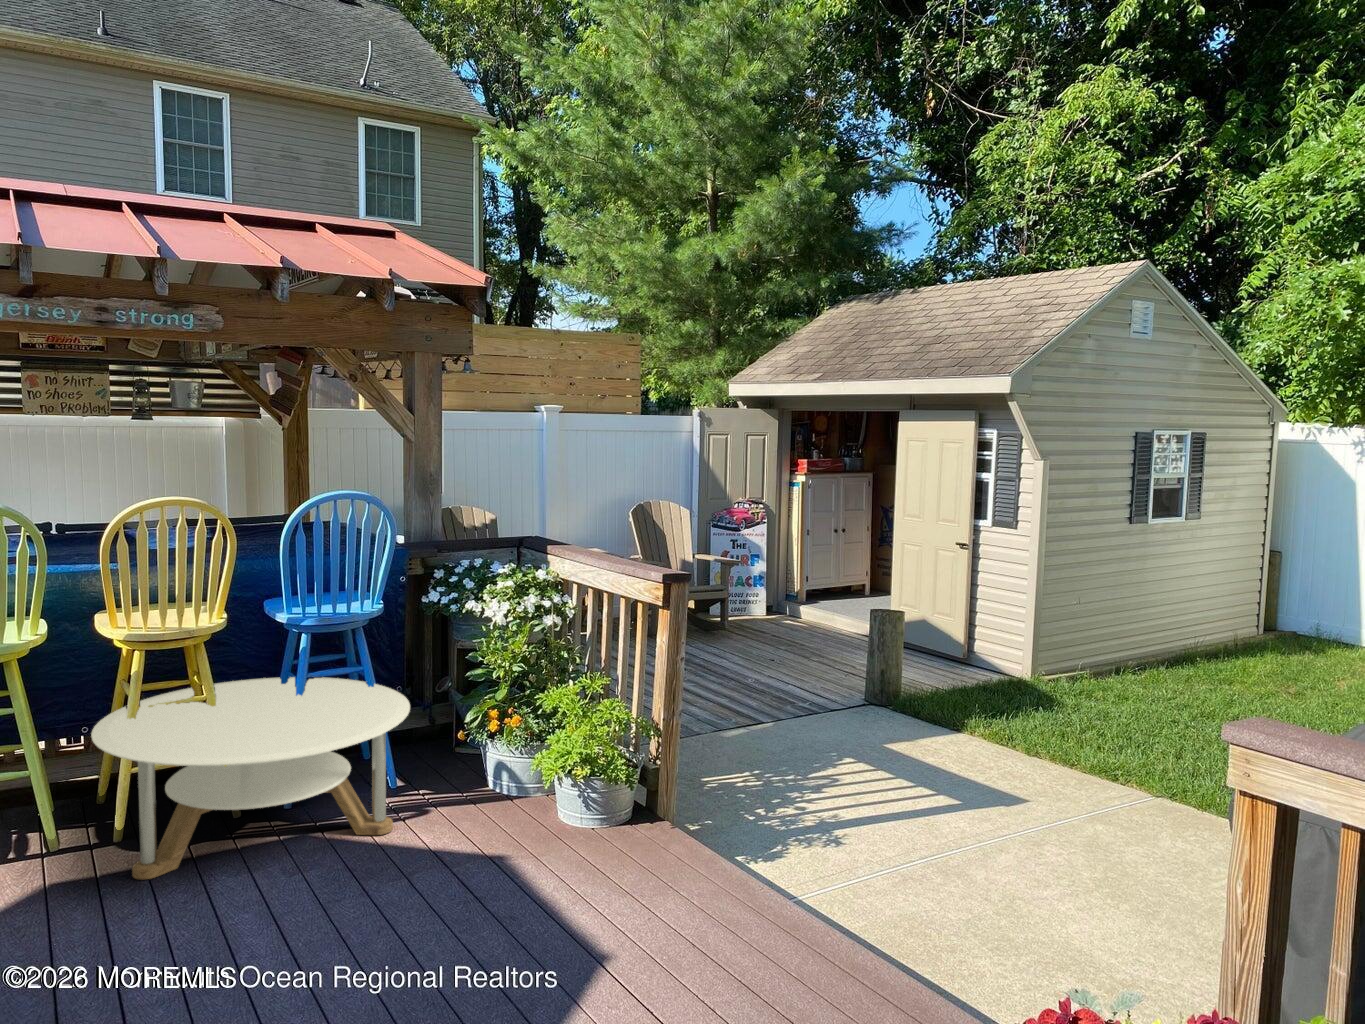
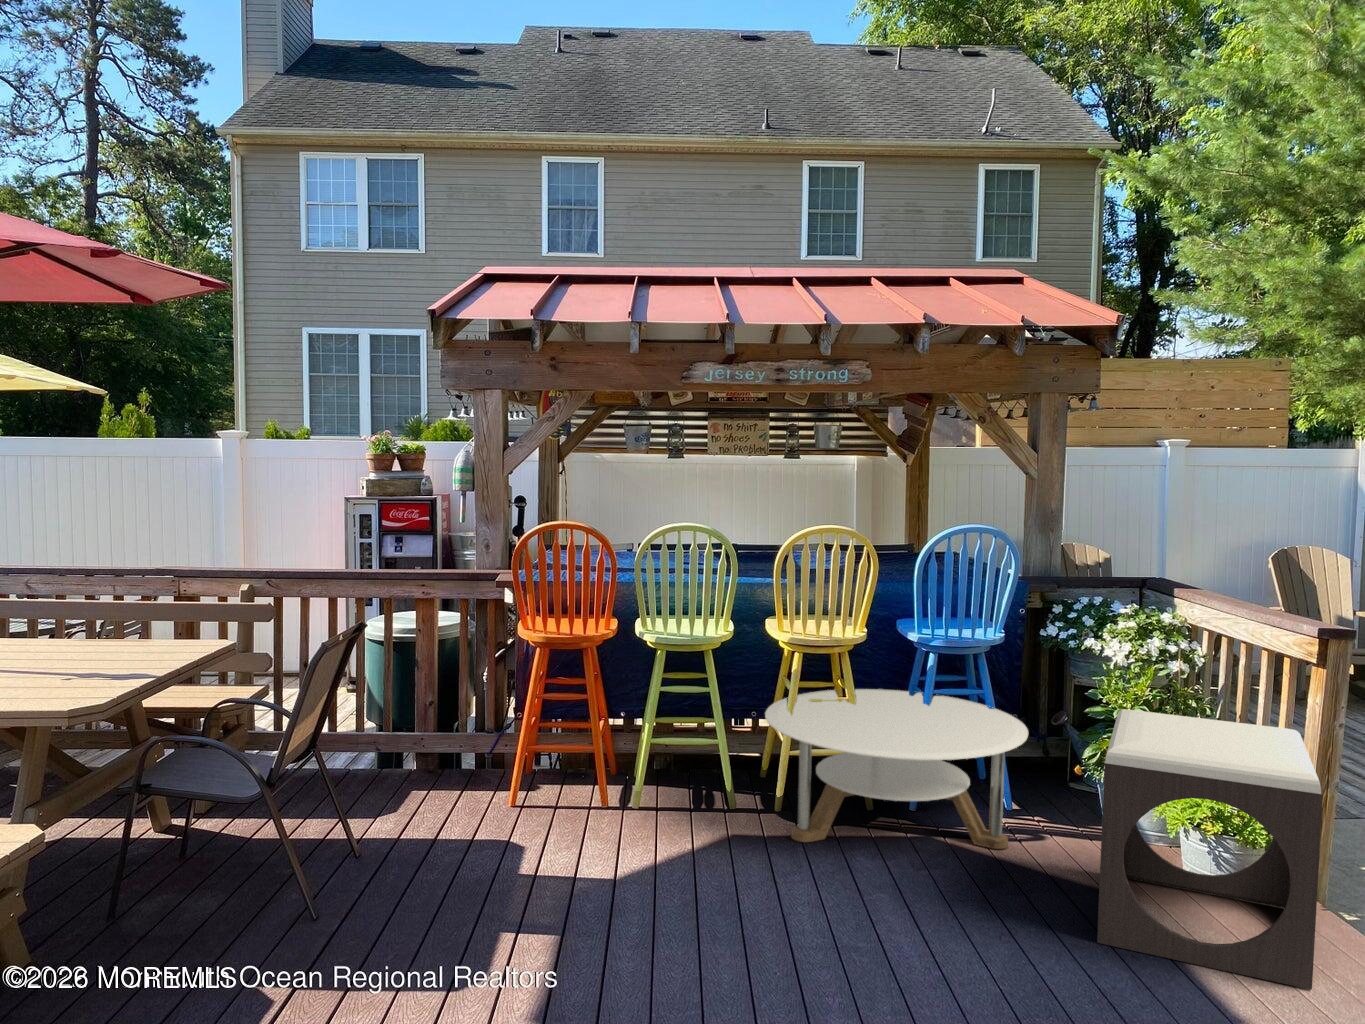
footstool: none [480,671,669,915] -> present [1097,709,1323,990]

